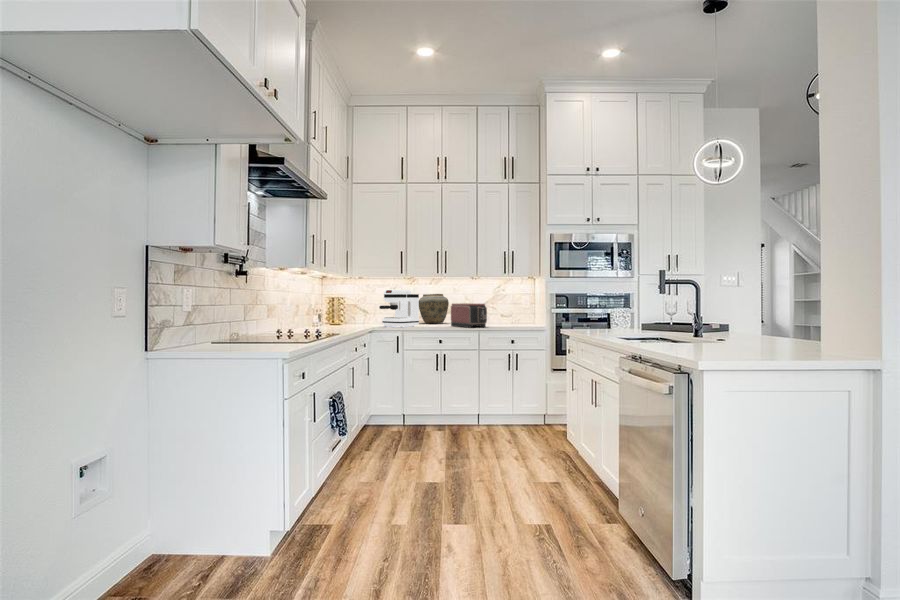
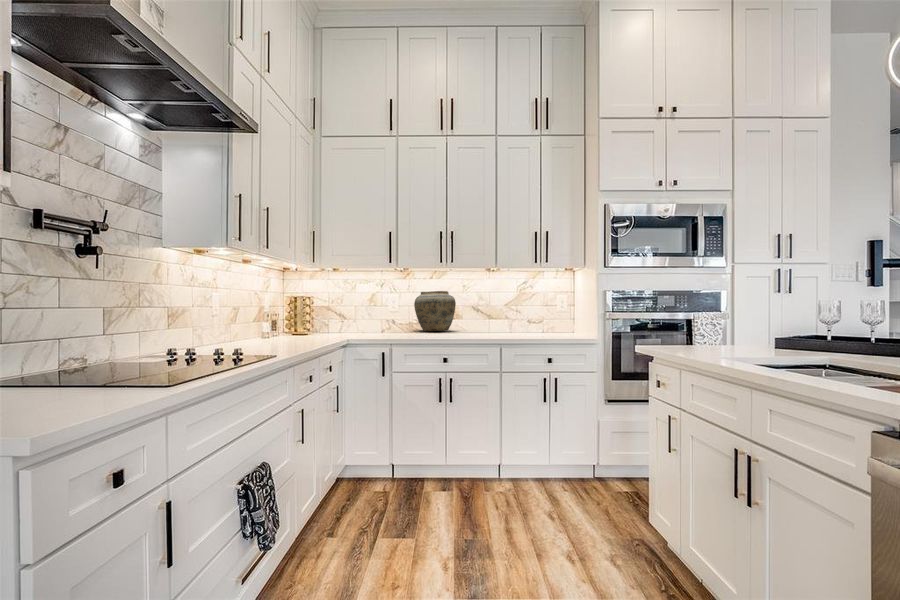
coffee maker: present [379,290,419,327] -> none [356,284,414,339]
toaster: present [451,303,487,328] -> none [459,304,512,340]

